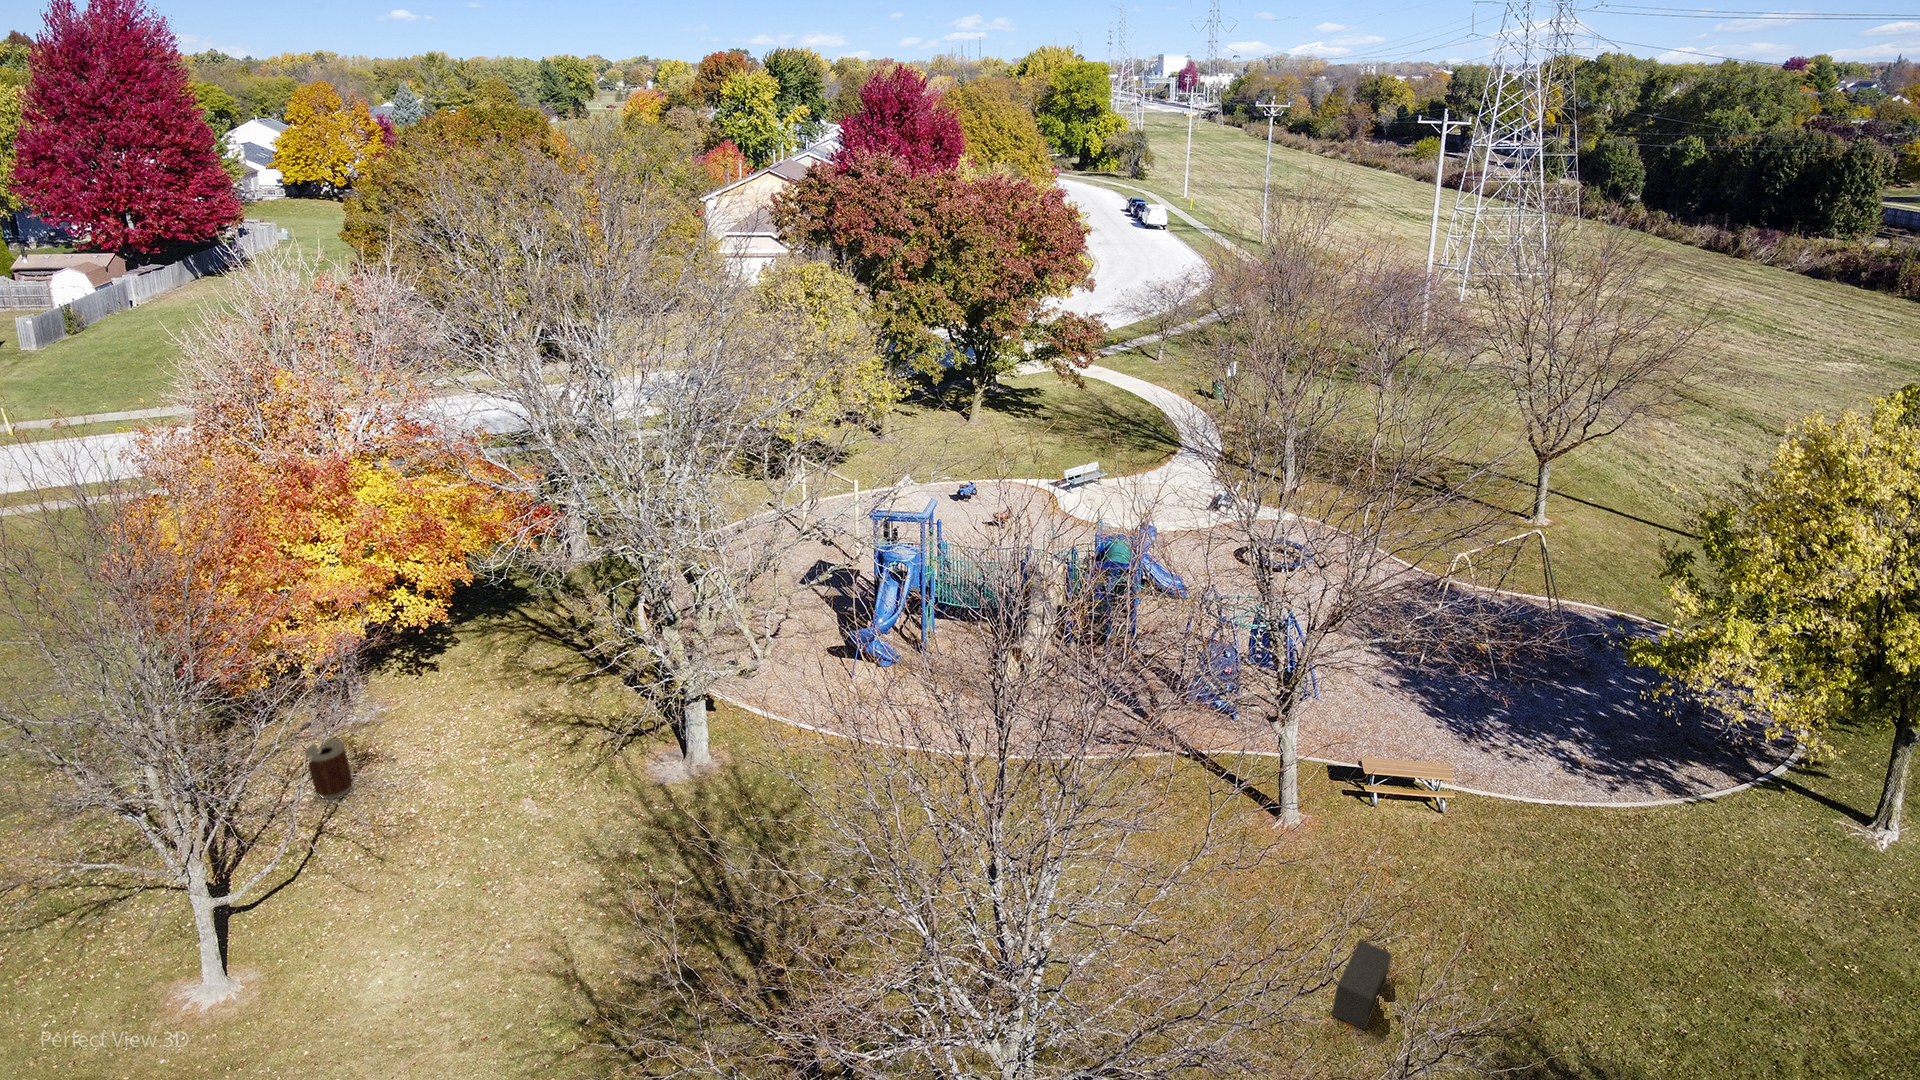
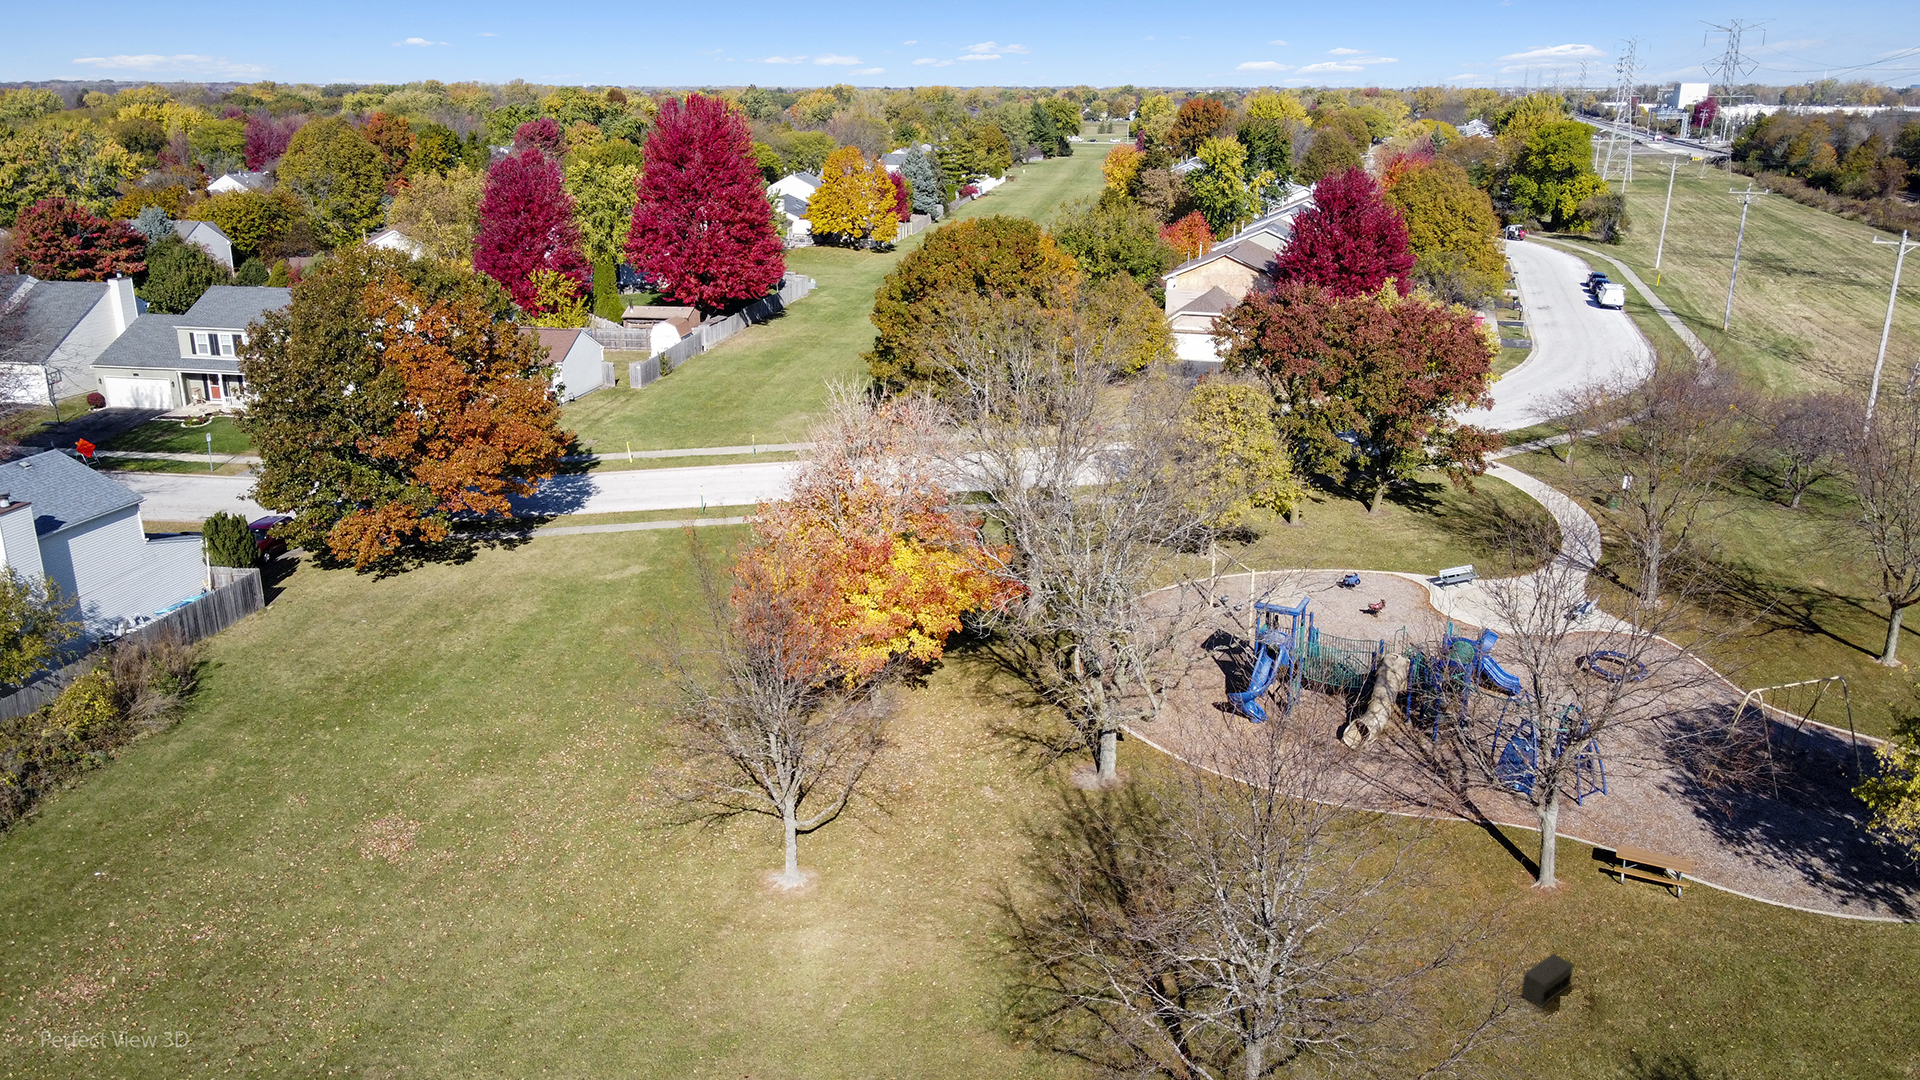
trash can: present [305,739,353,799] -> none [867,724,890,763]

